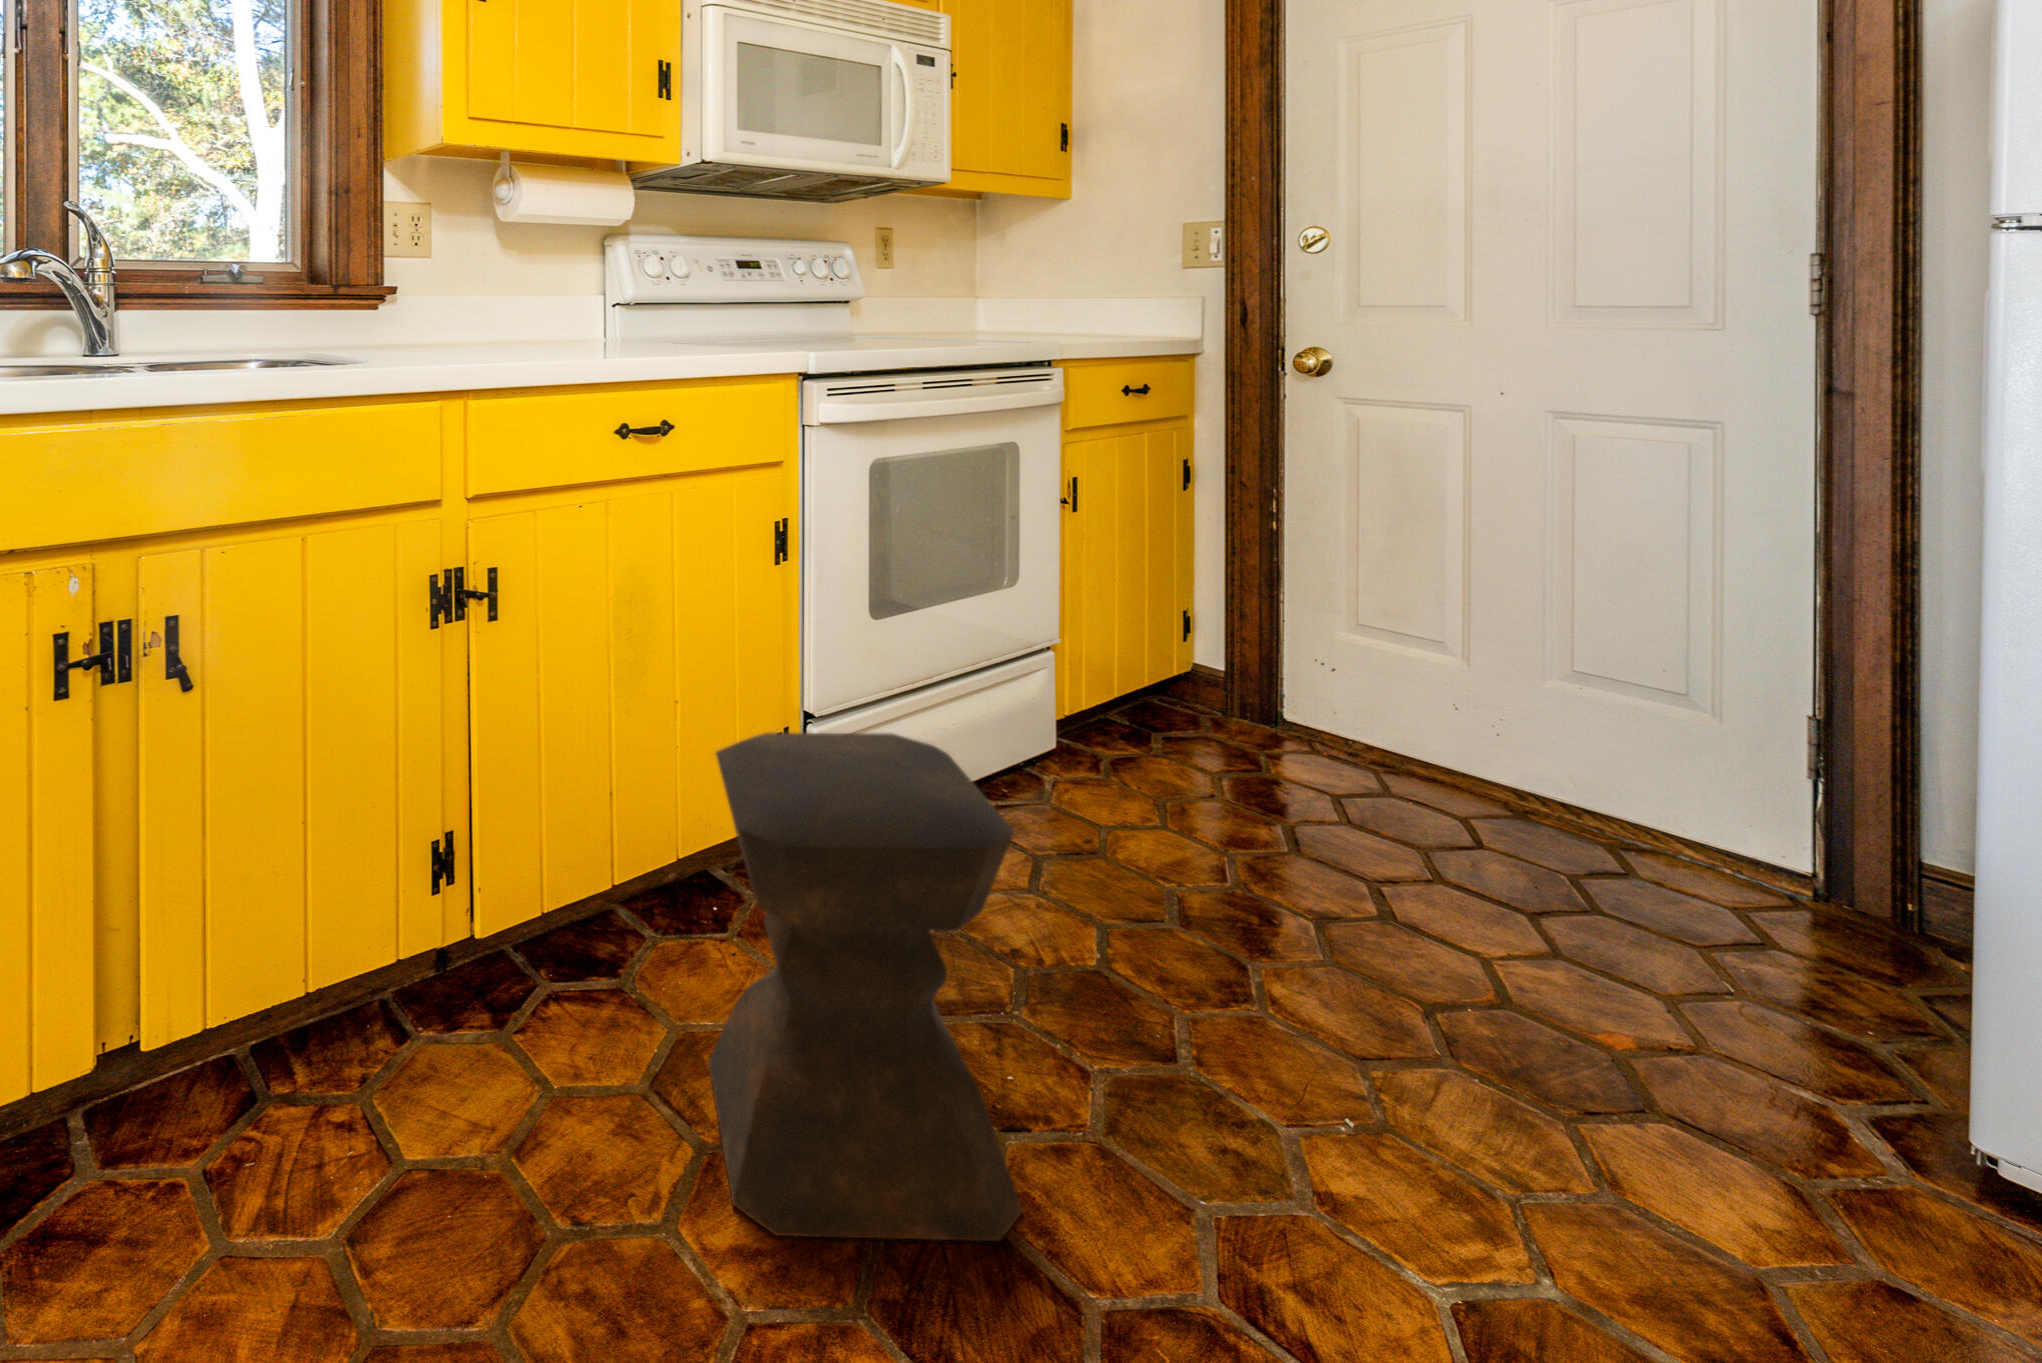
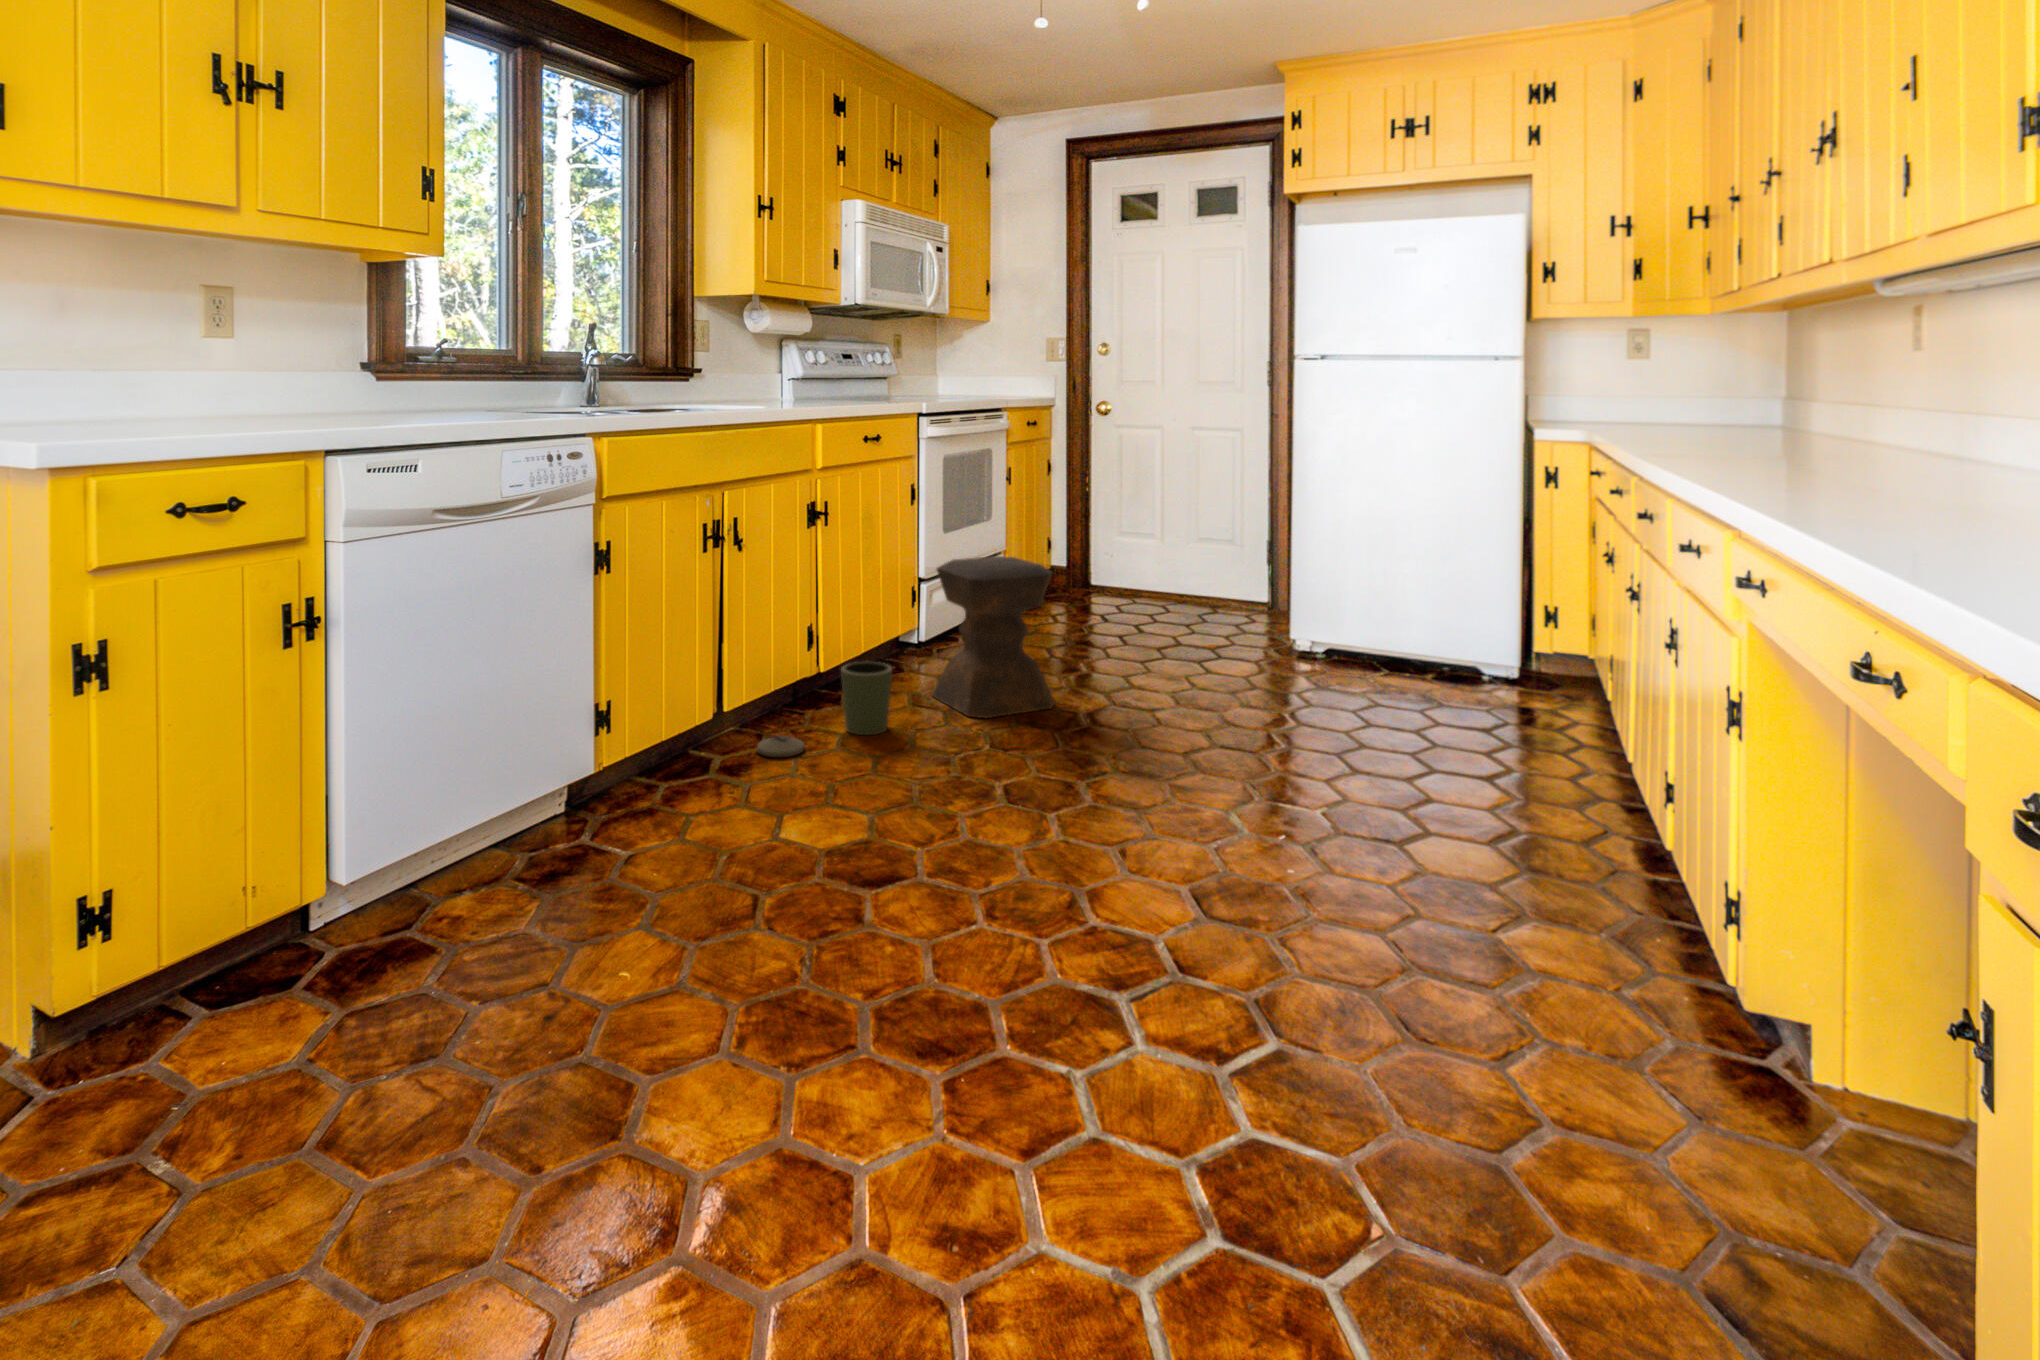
trash can: none [114,985,513,1268] -> present [757,662,892,757]

